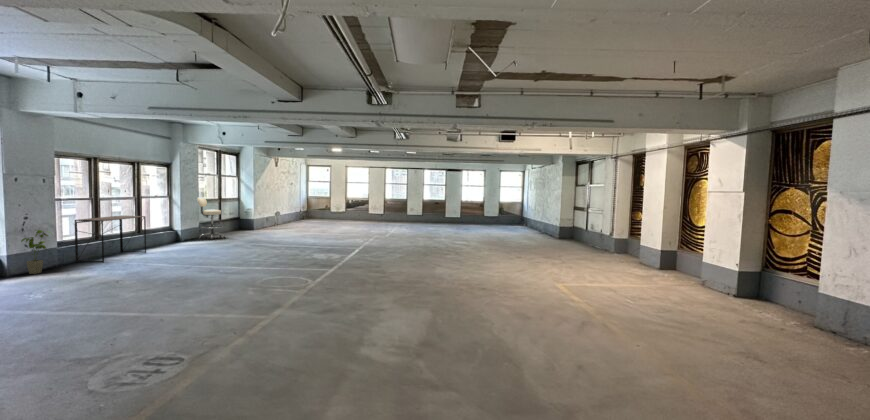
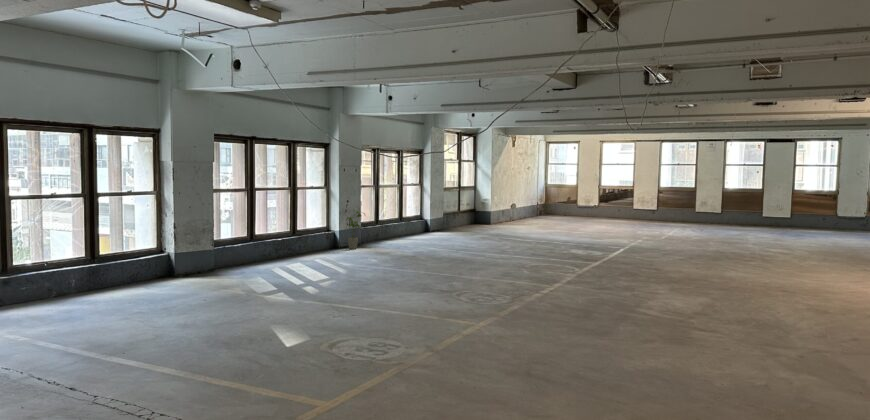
stool: present [197,197,225,240] -> none [445,184,472,233]
desk: present [74,215,146,263] -> none [367,201,415,245]

